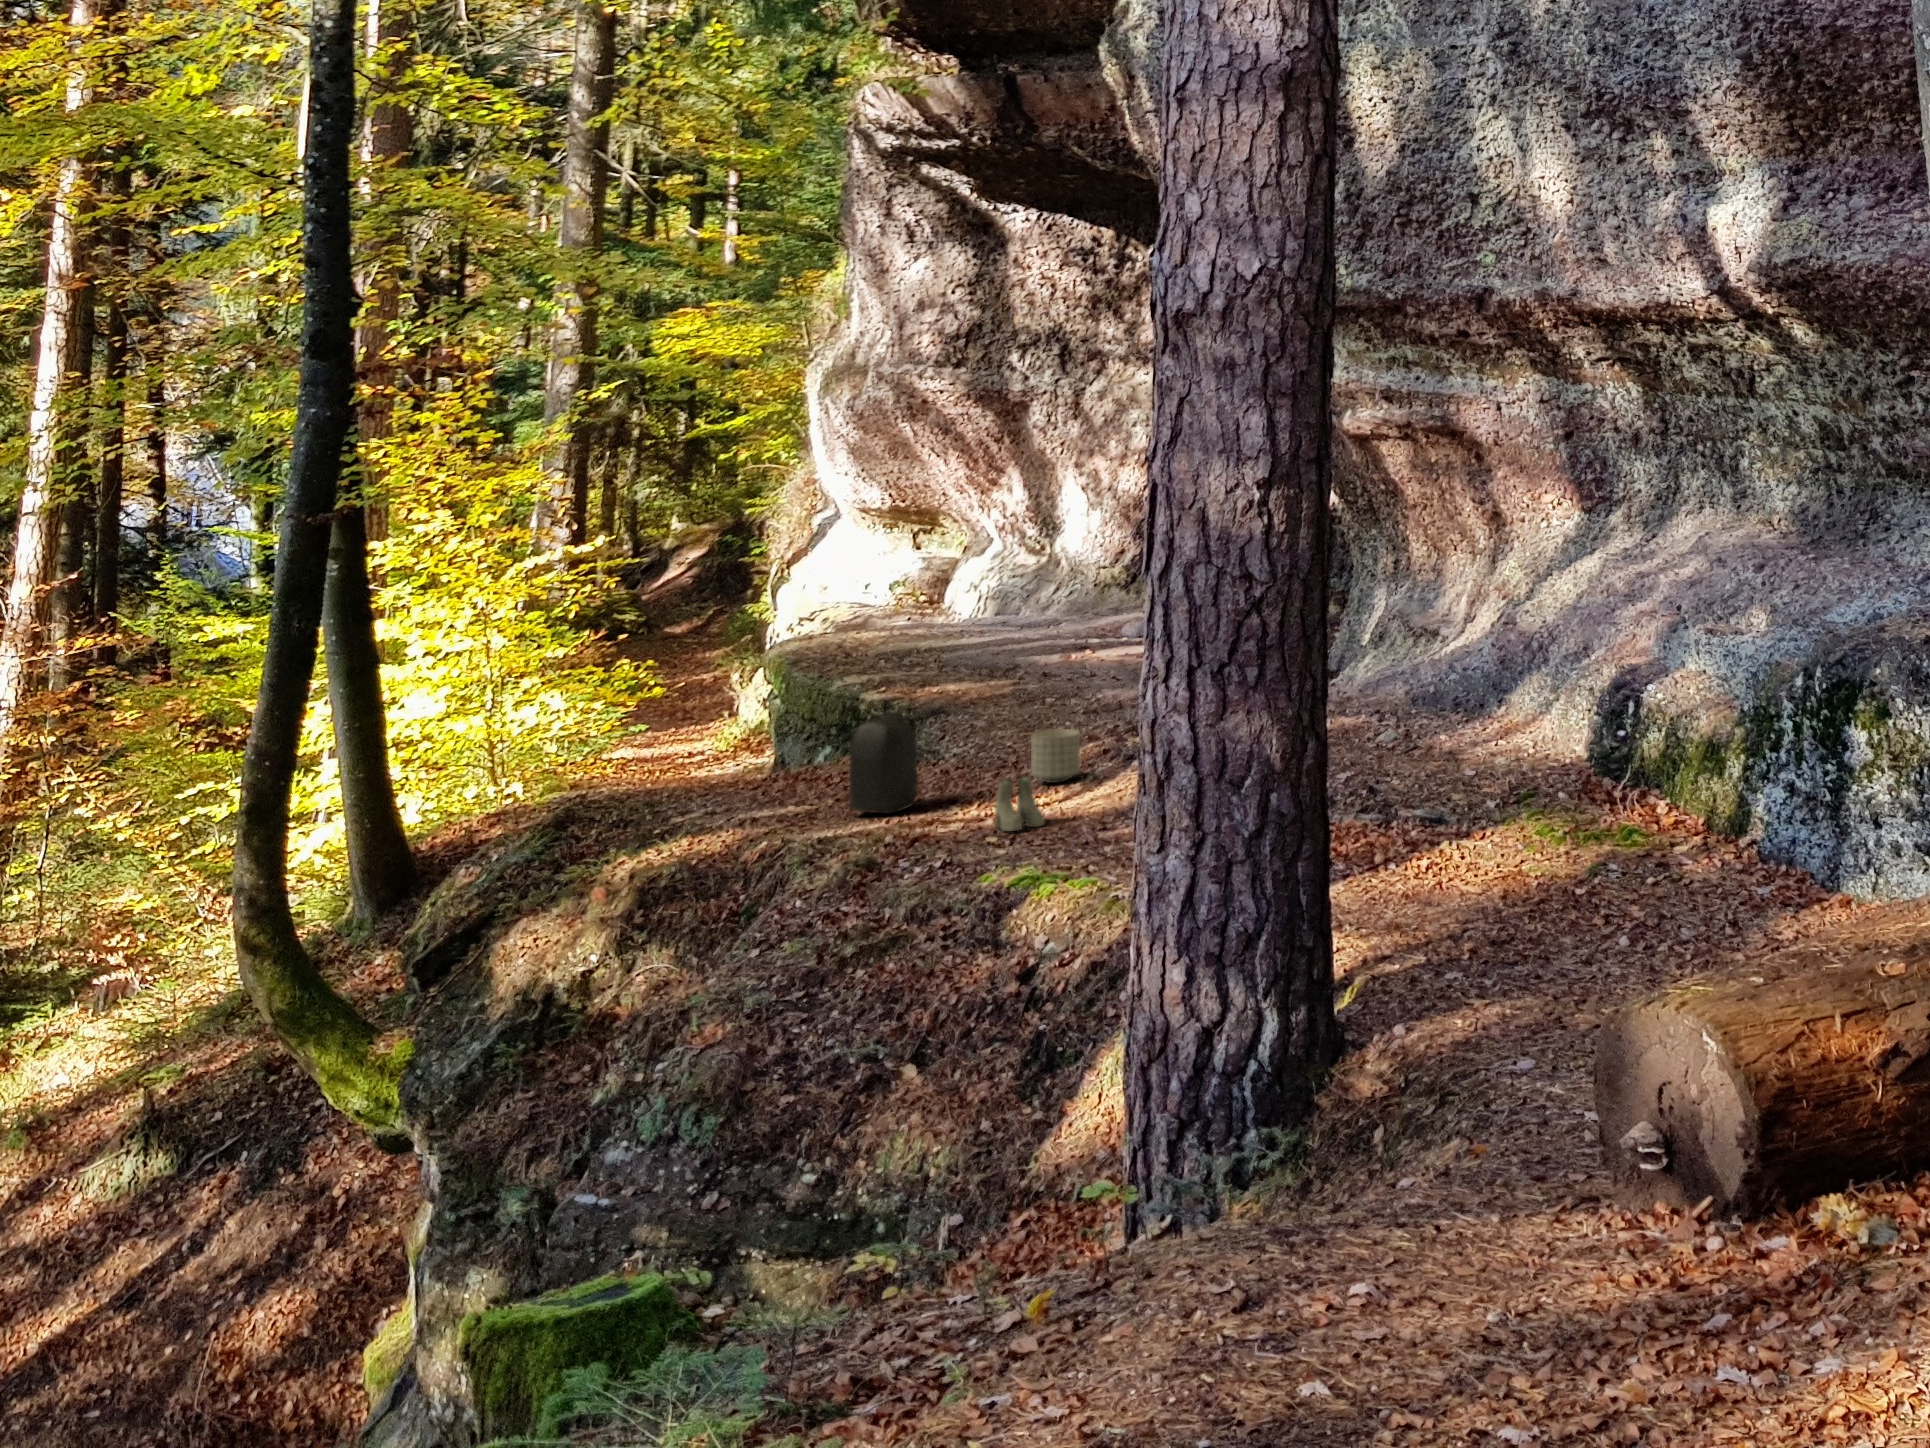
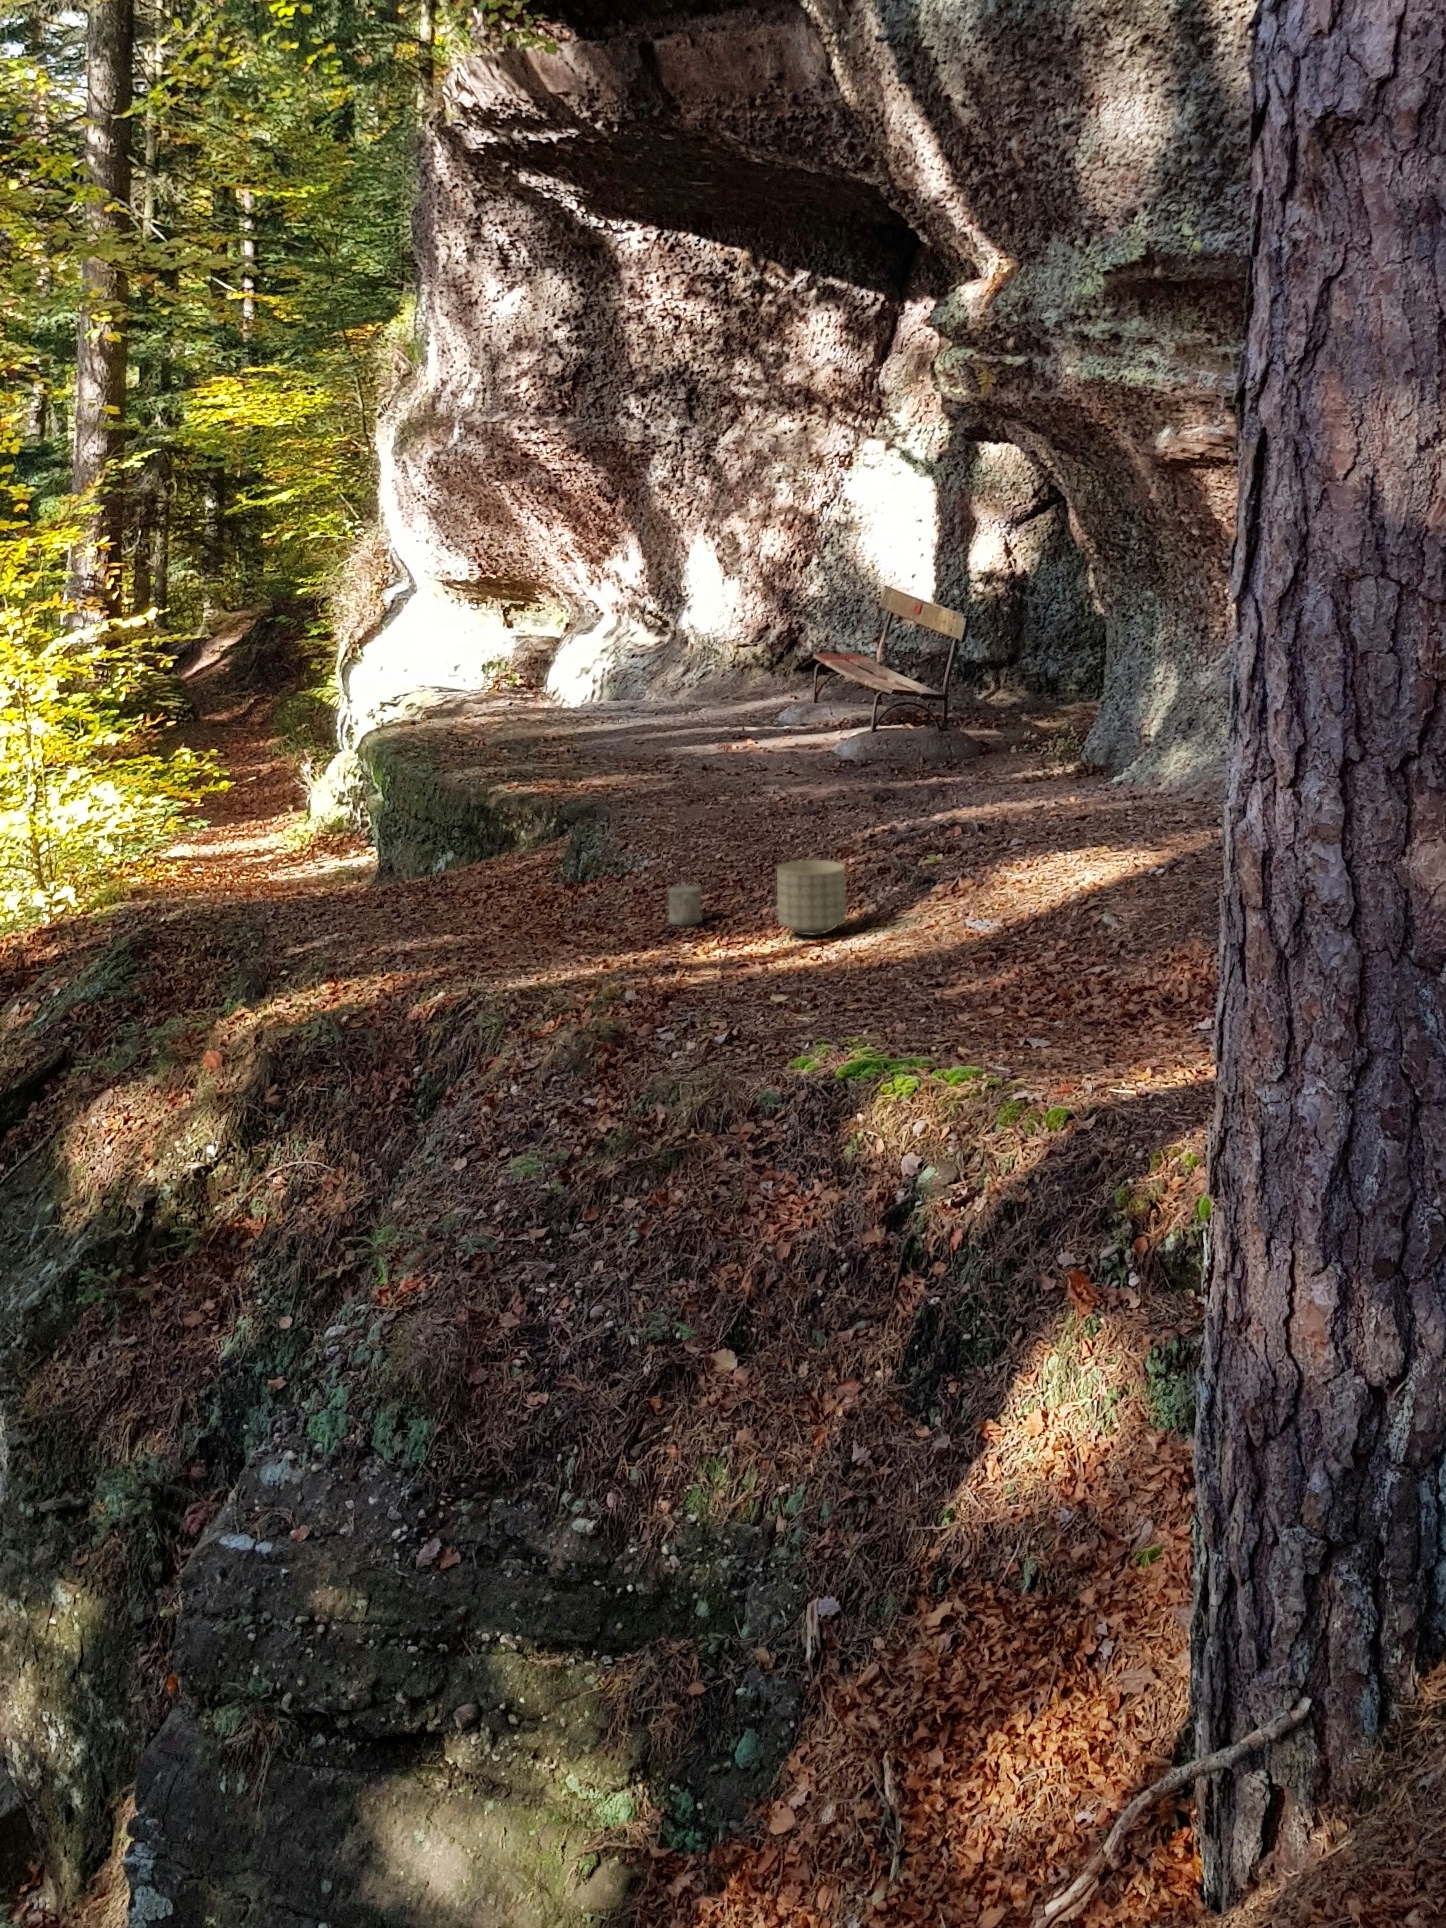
backpack: present [849,711,918,813] -> none [529,836,625,977]
watering can: none [960,748,986,780] -> present [668,882,702,925]
boots: present [995,776,1044,832] -> none [762,936,840,1020]

